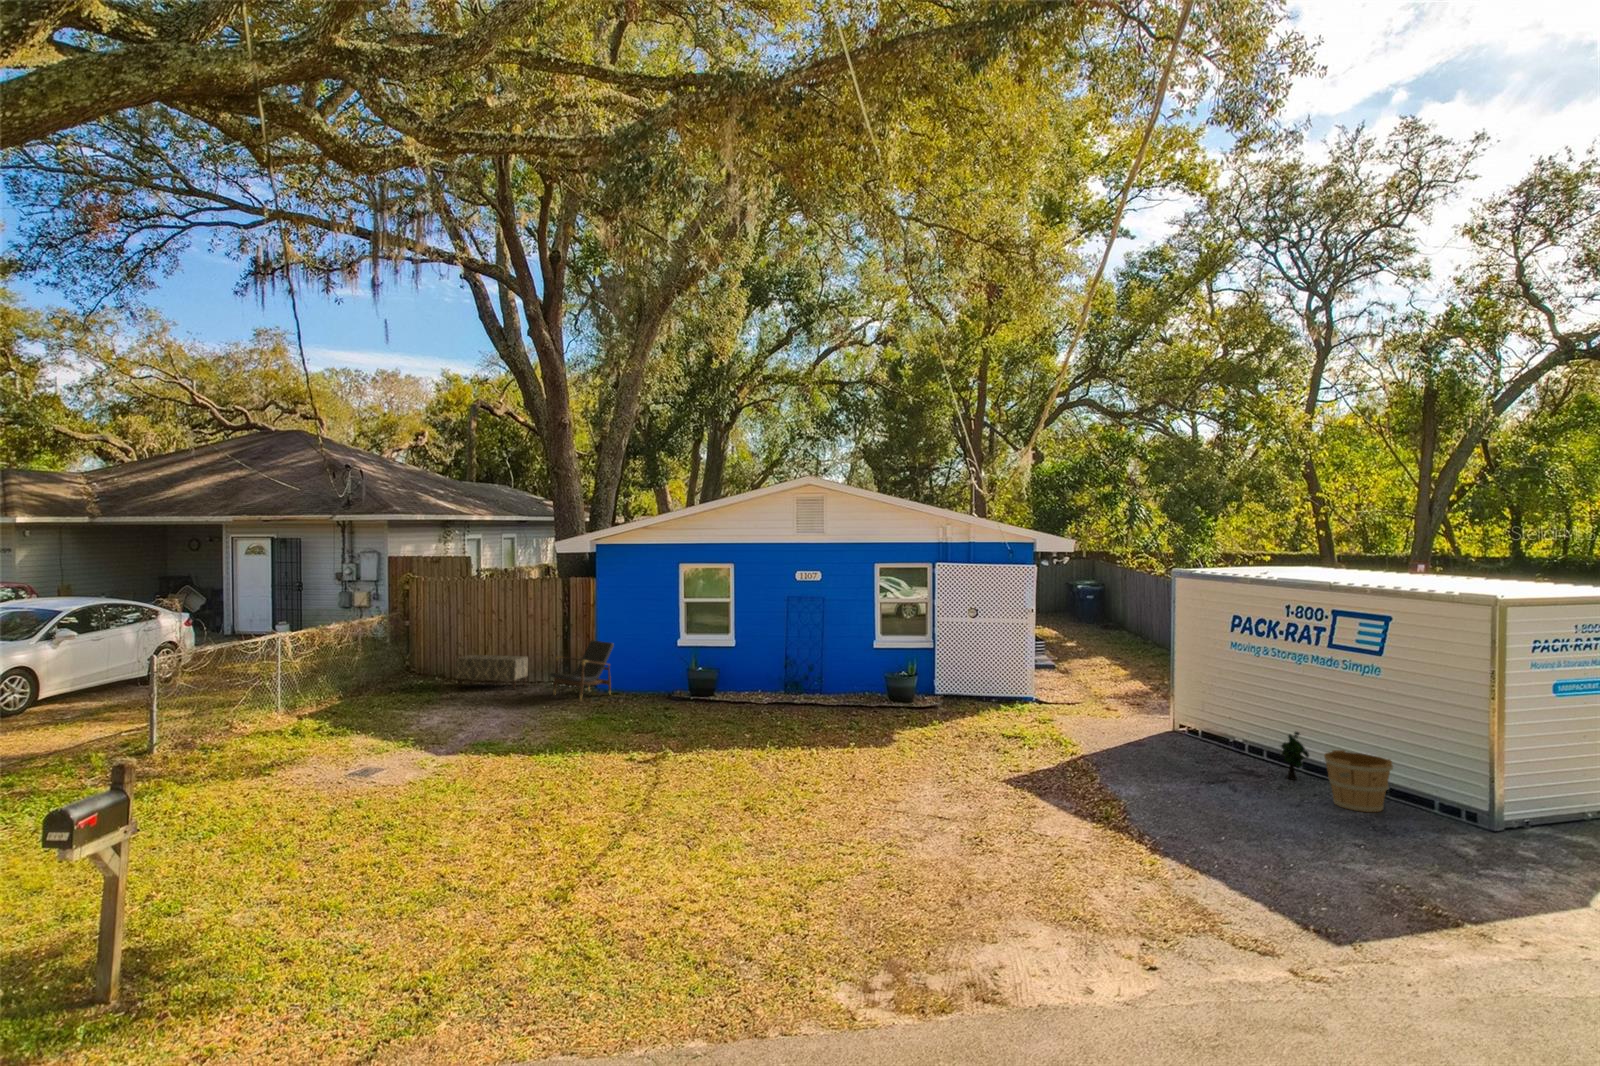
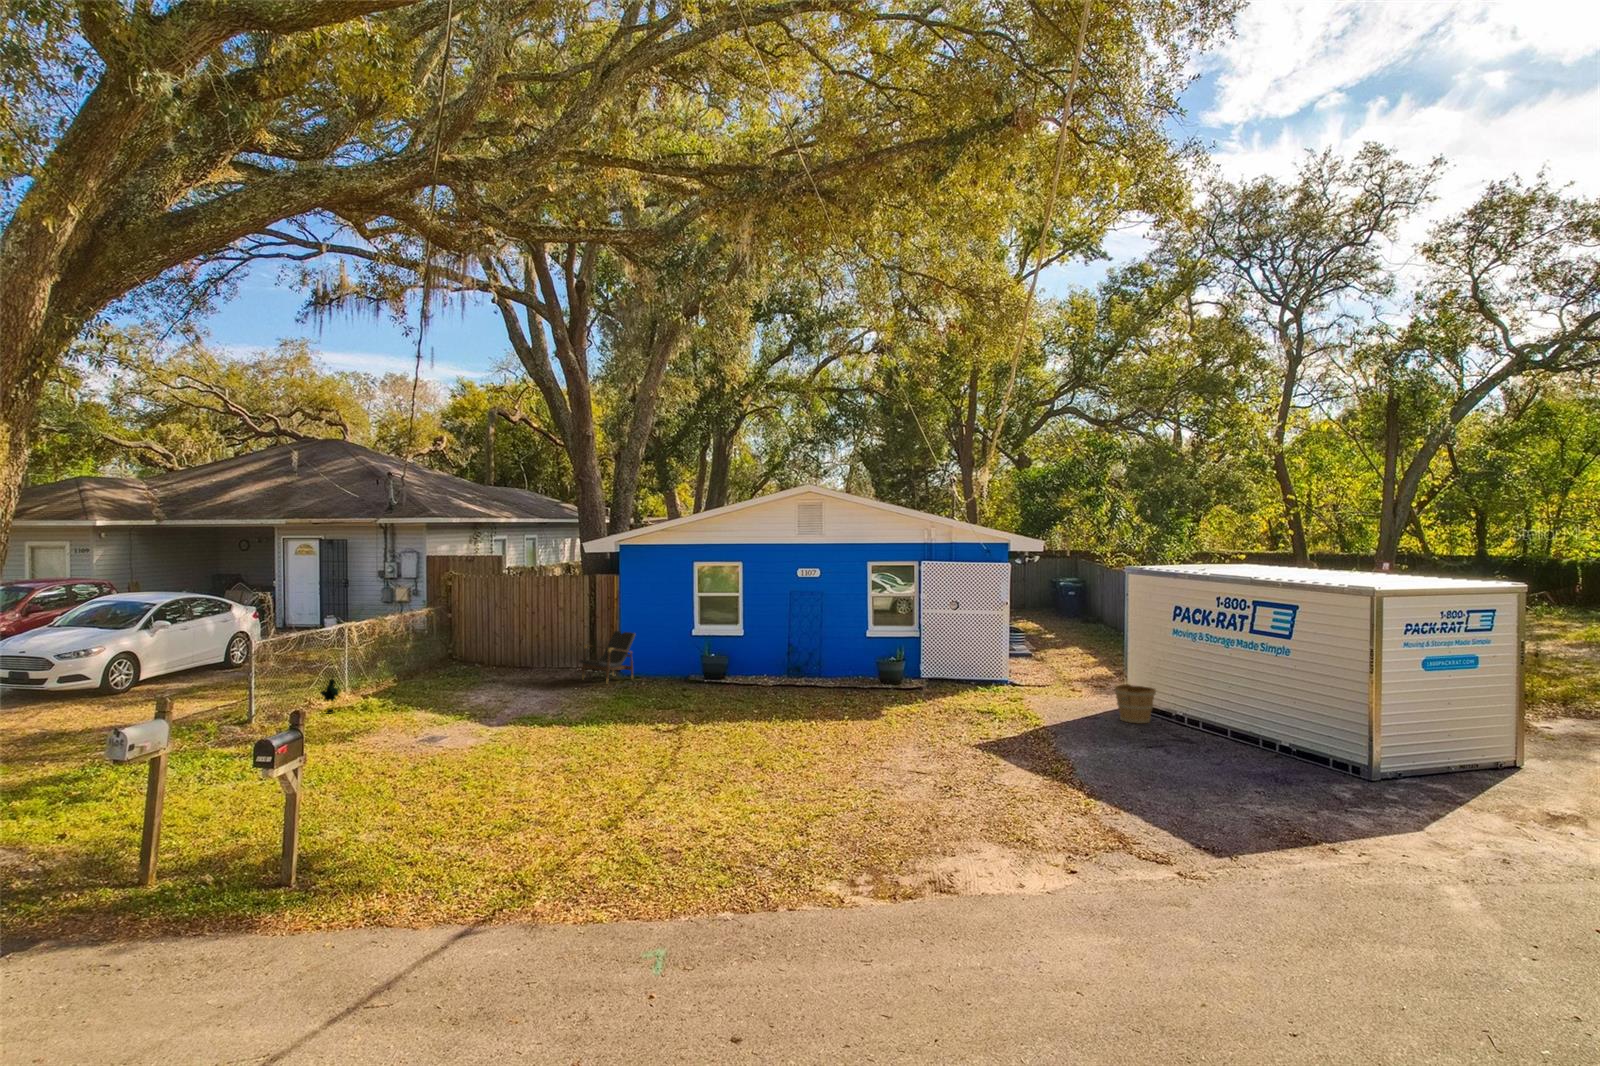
bench: present [456,655,528,689] -> none [494,644,558,675]
decorative plant: present [1281,732,1309,780] -> present [320,677,339,714]
wooden bucket: present [1324,750,1393,812] -> present [1115,684,1156,723]

